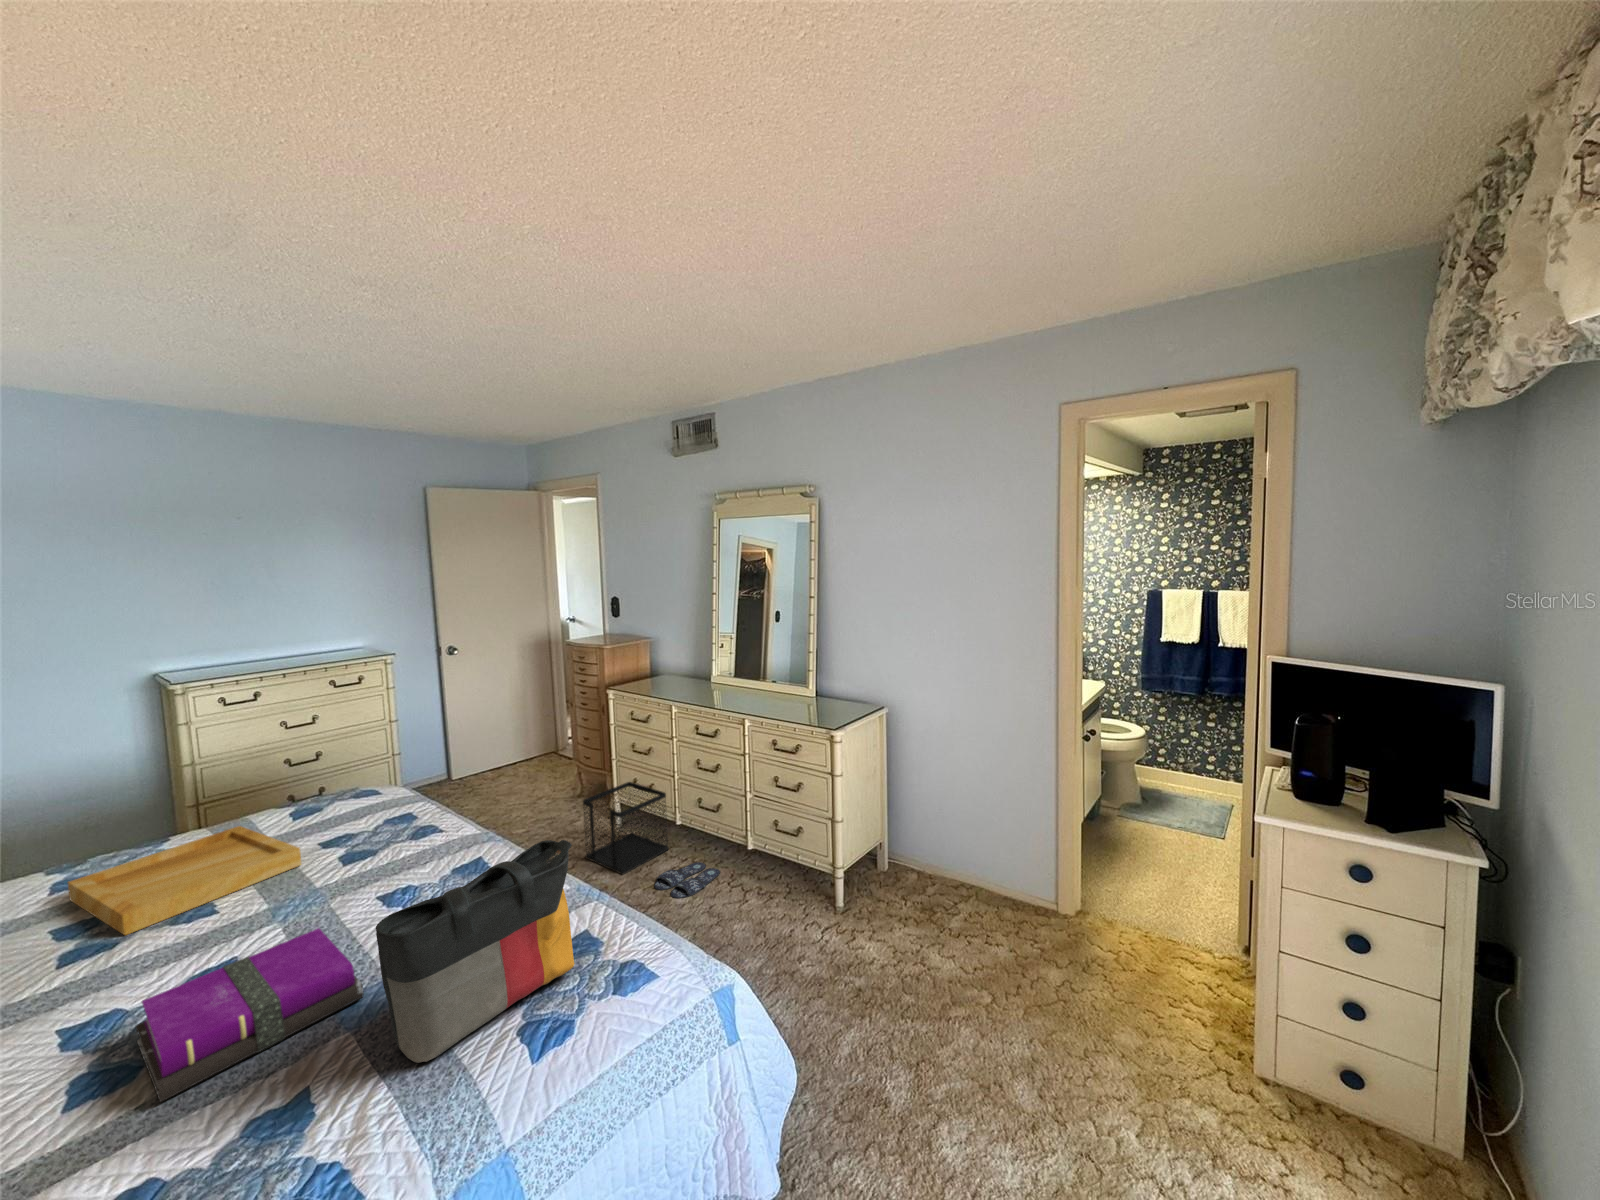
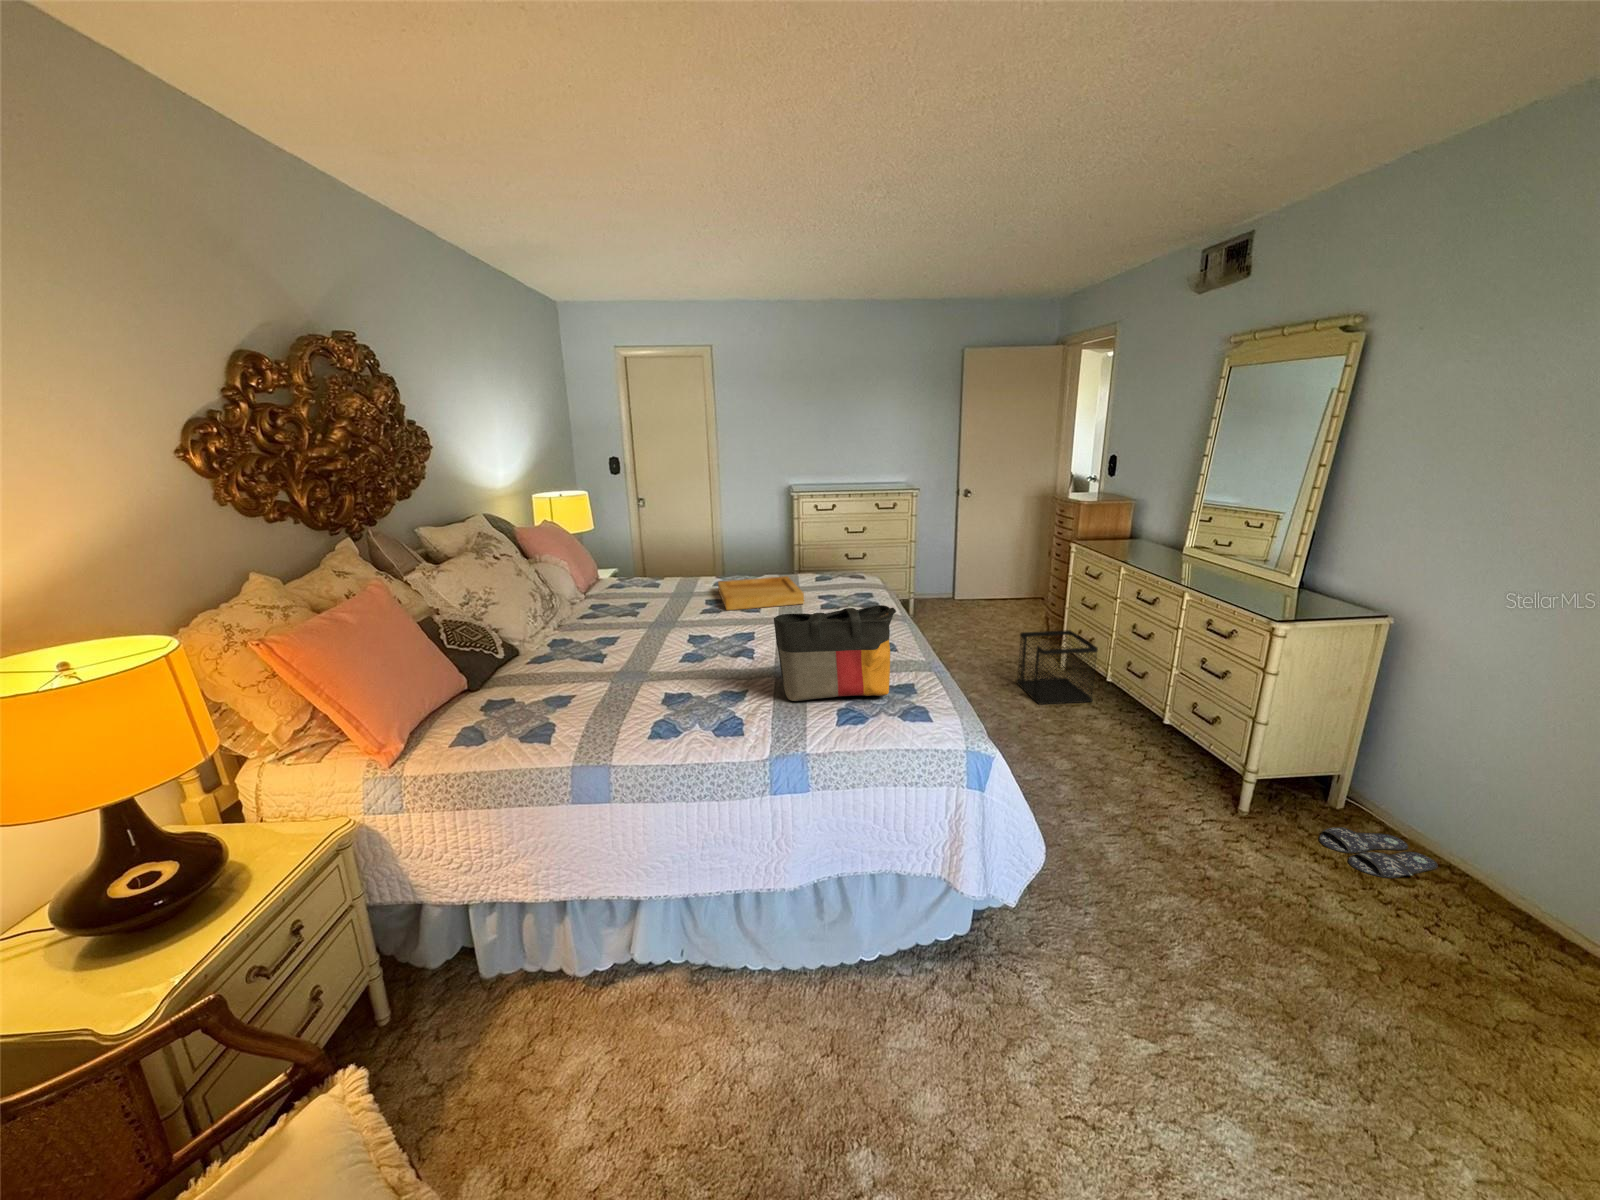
slippers: present [654,862,720,898] -> present [1319,827,1438,878]
notebook: present [135,928,364,1102] -> none [703,627,788,670]

